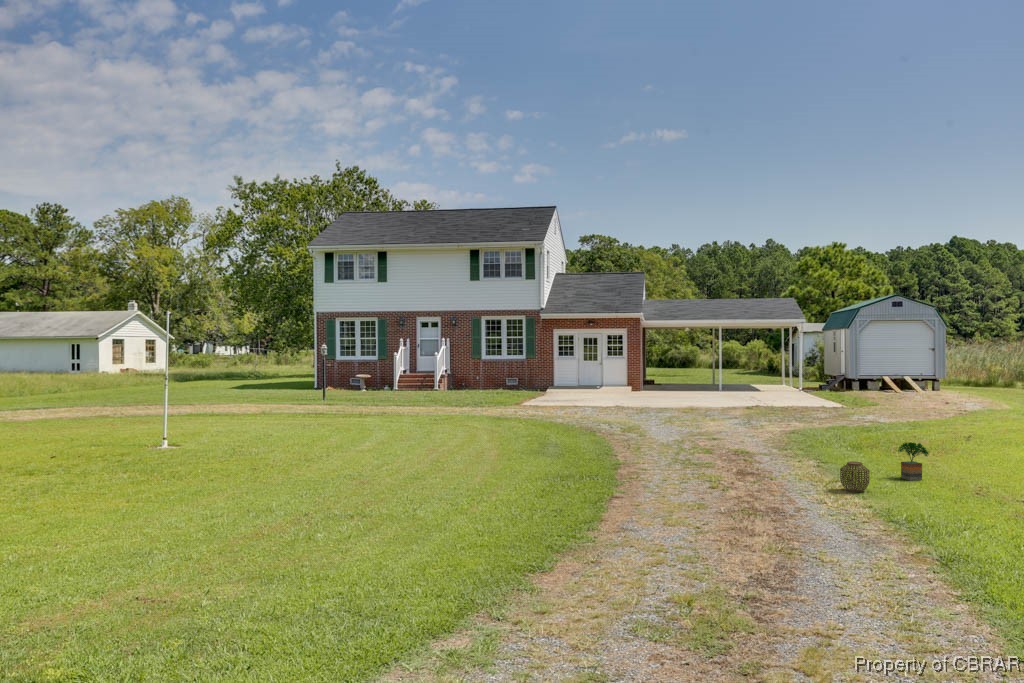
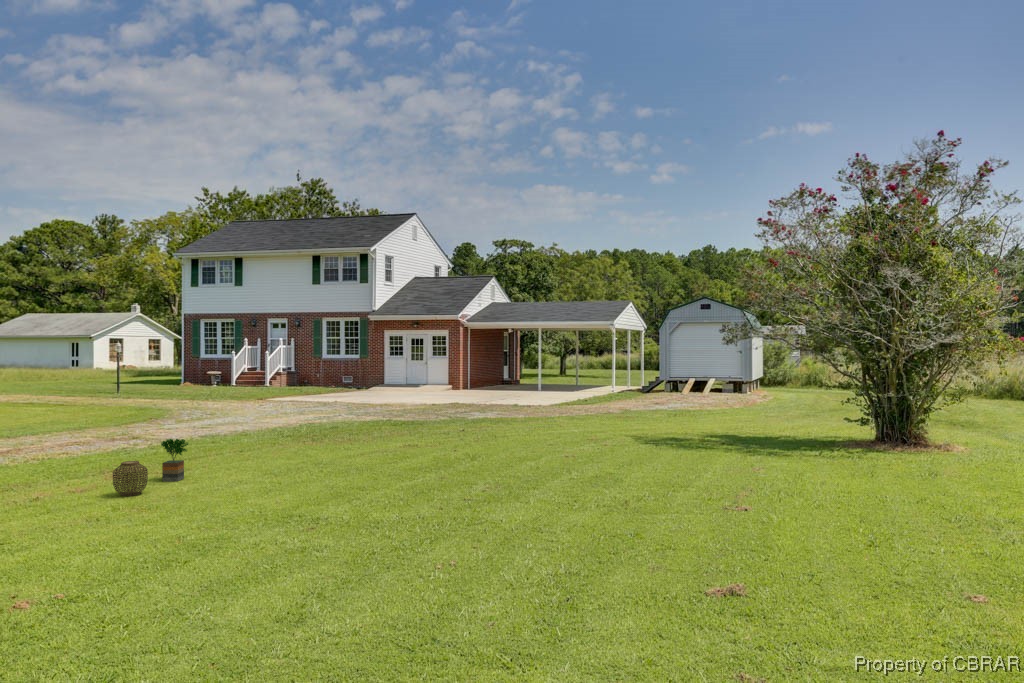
woven basket: present [840,462,870,492] -> present [113,461,148,496]

